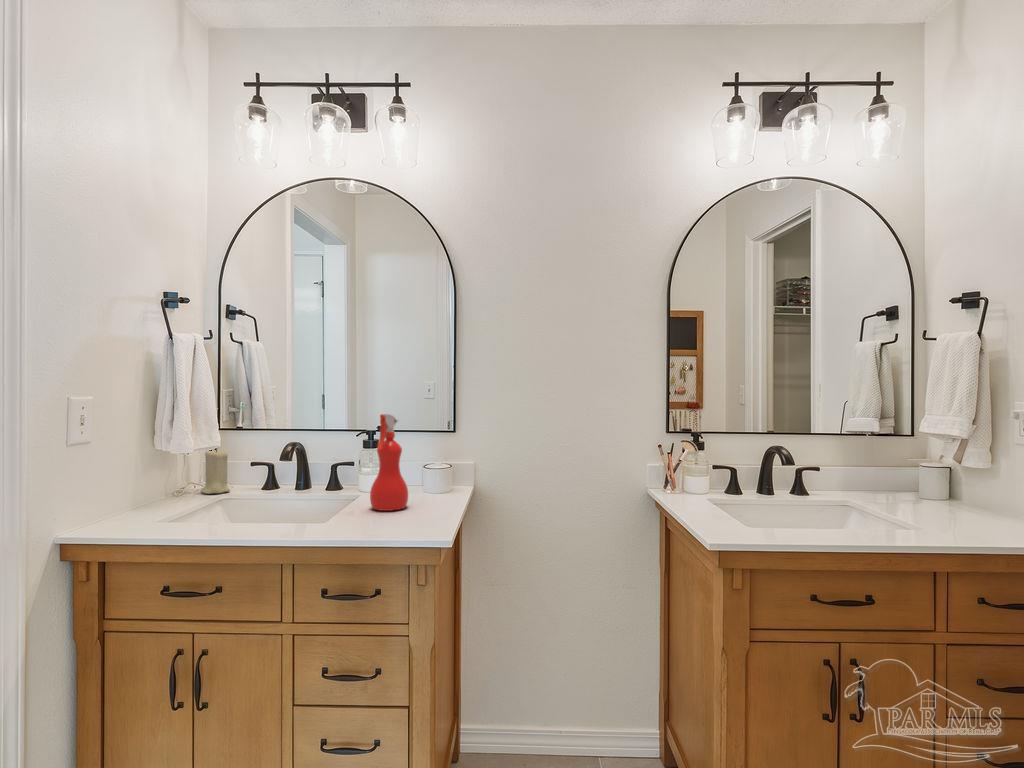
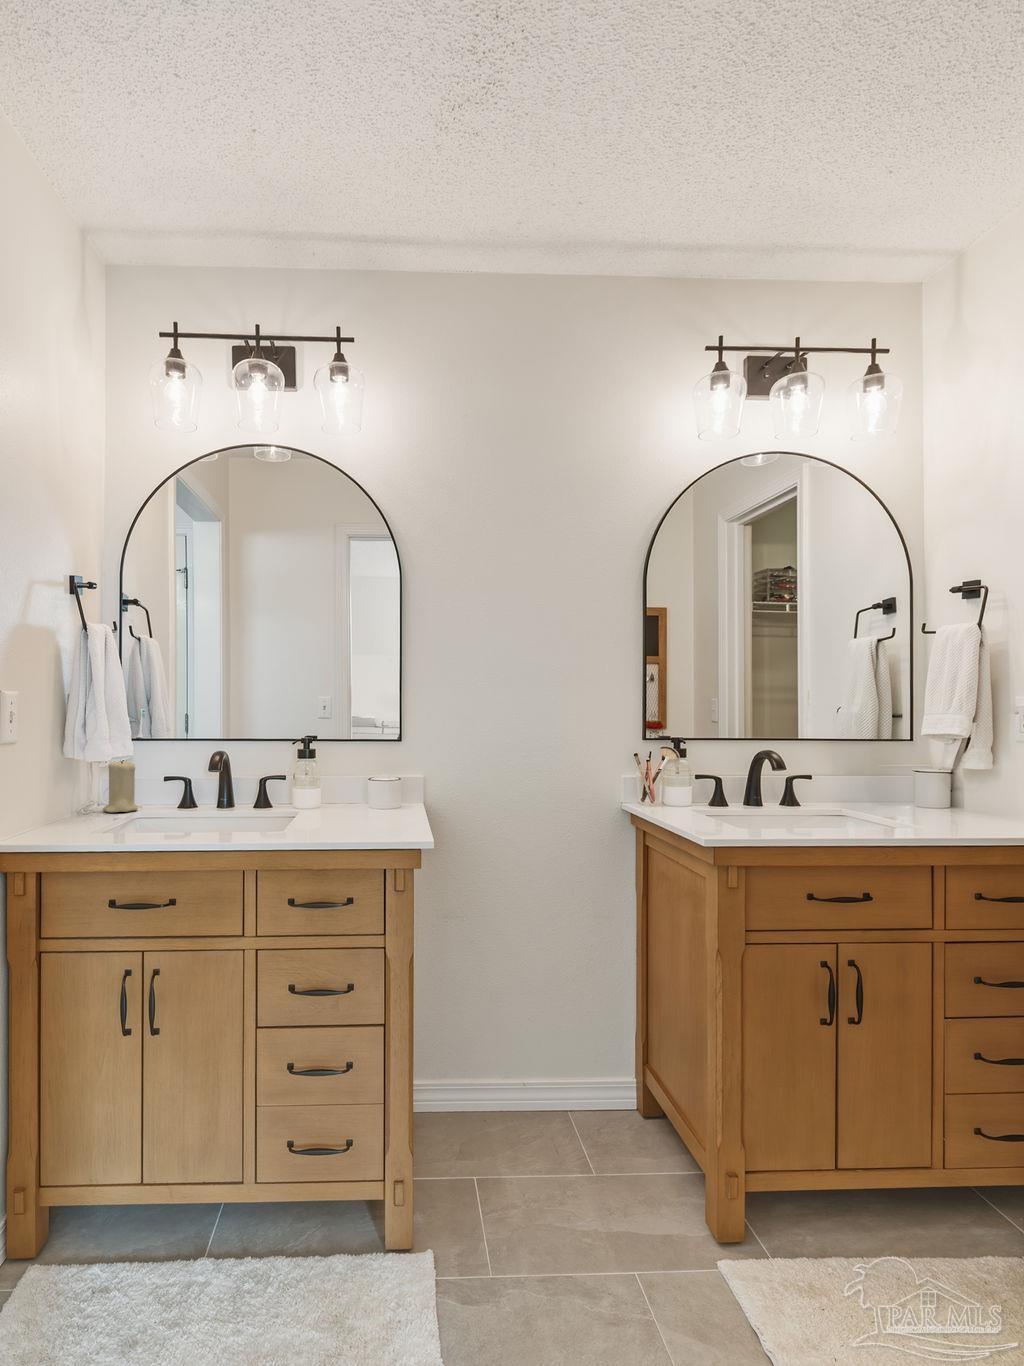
spray bottle: present [370,414,408,511] -> none [309,716,353,825]

